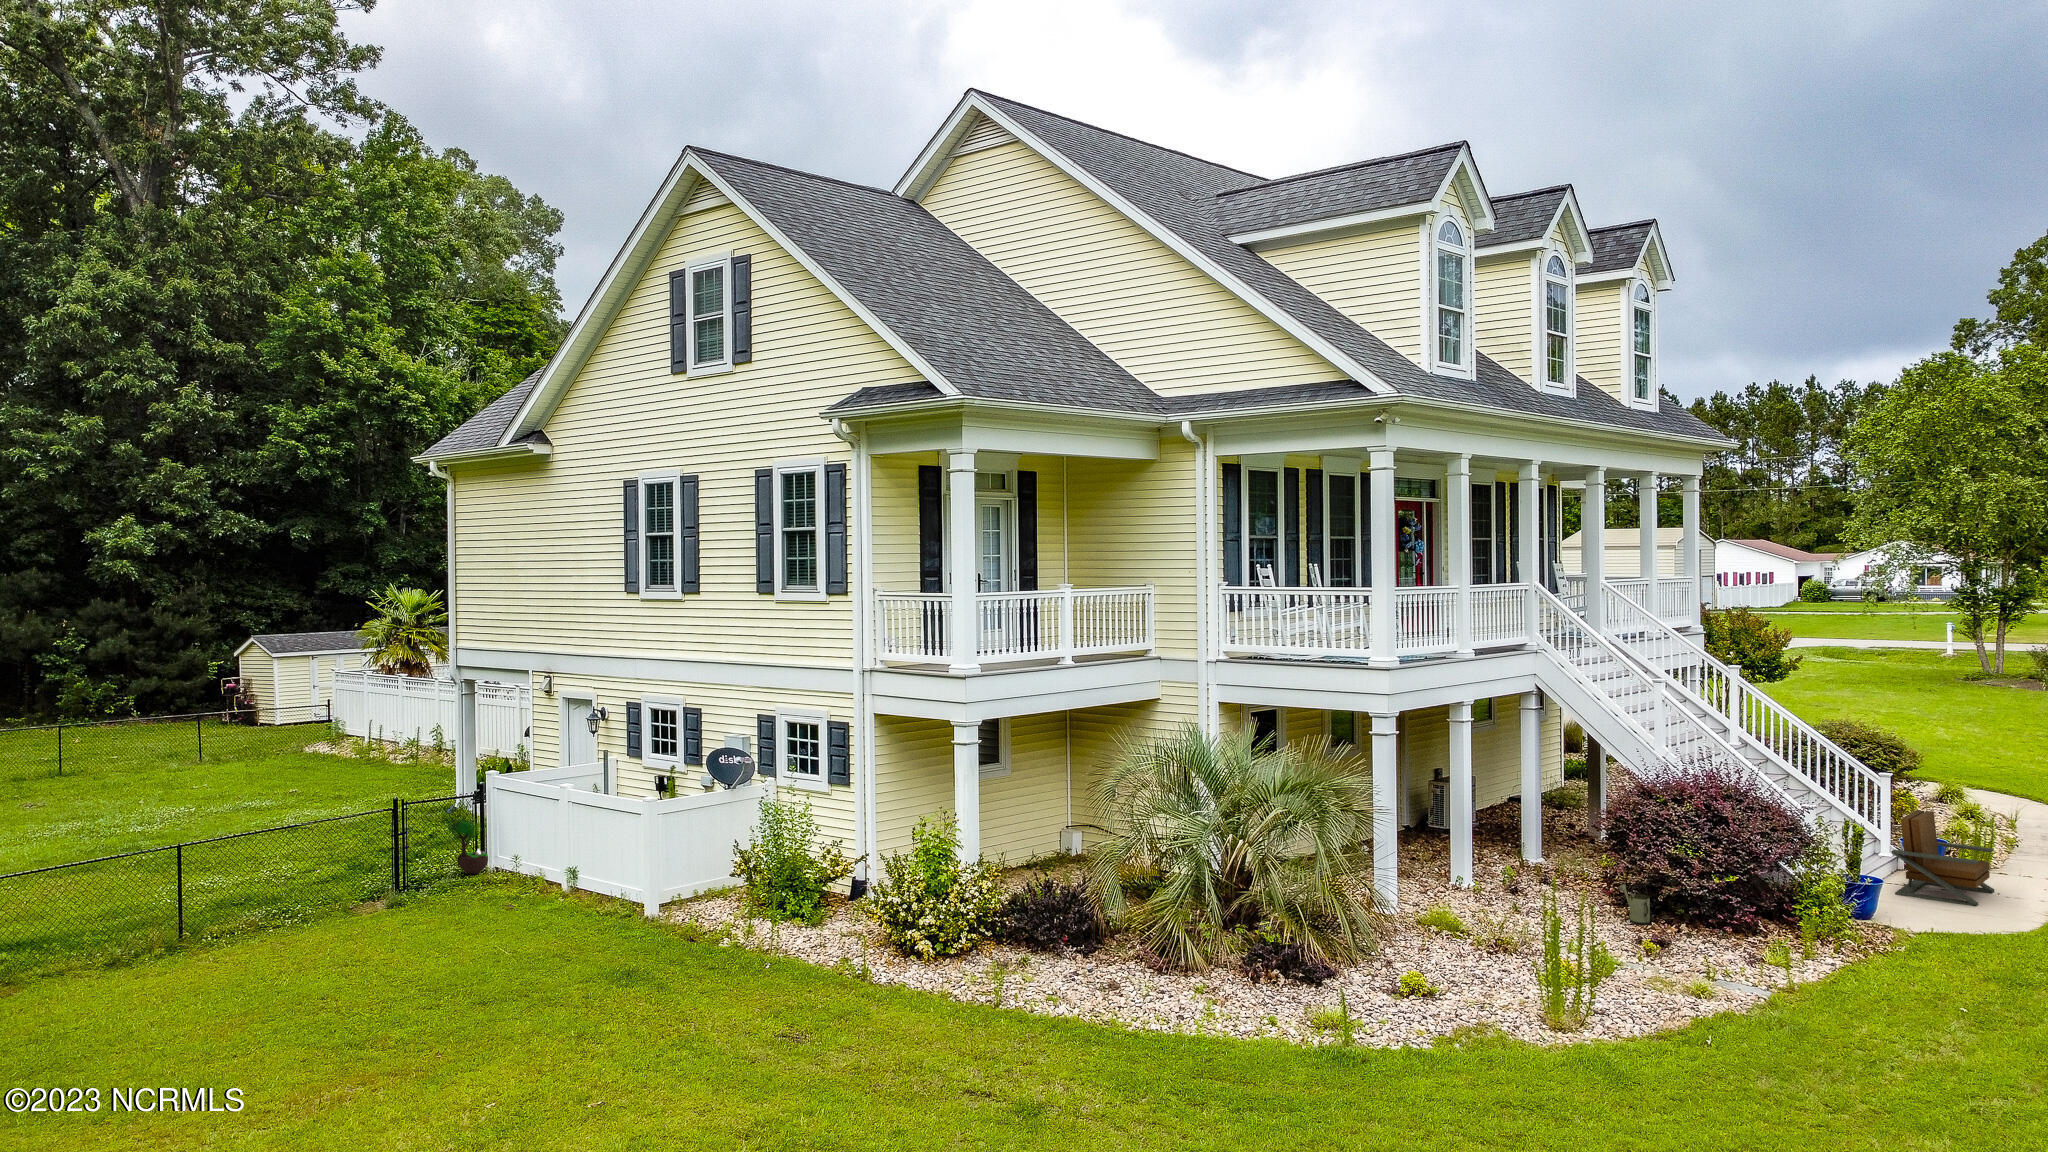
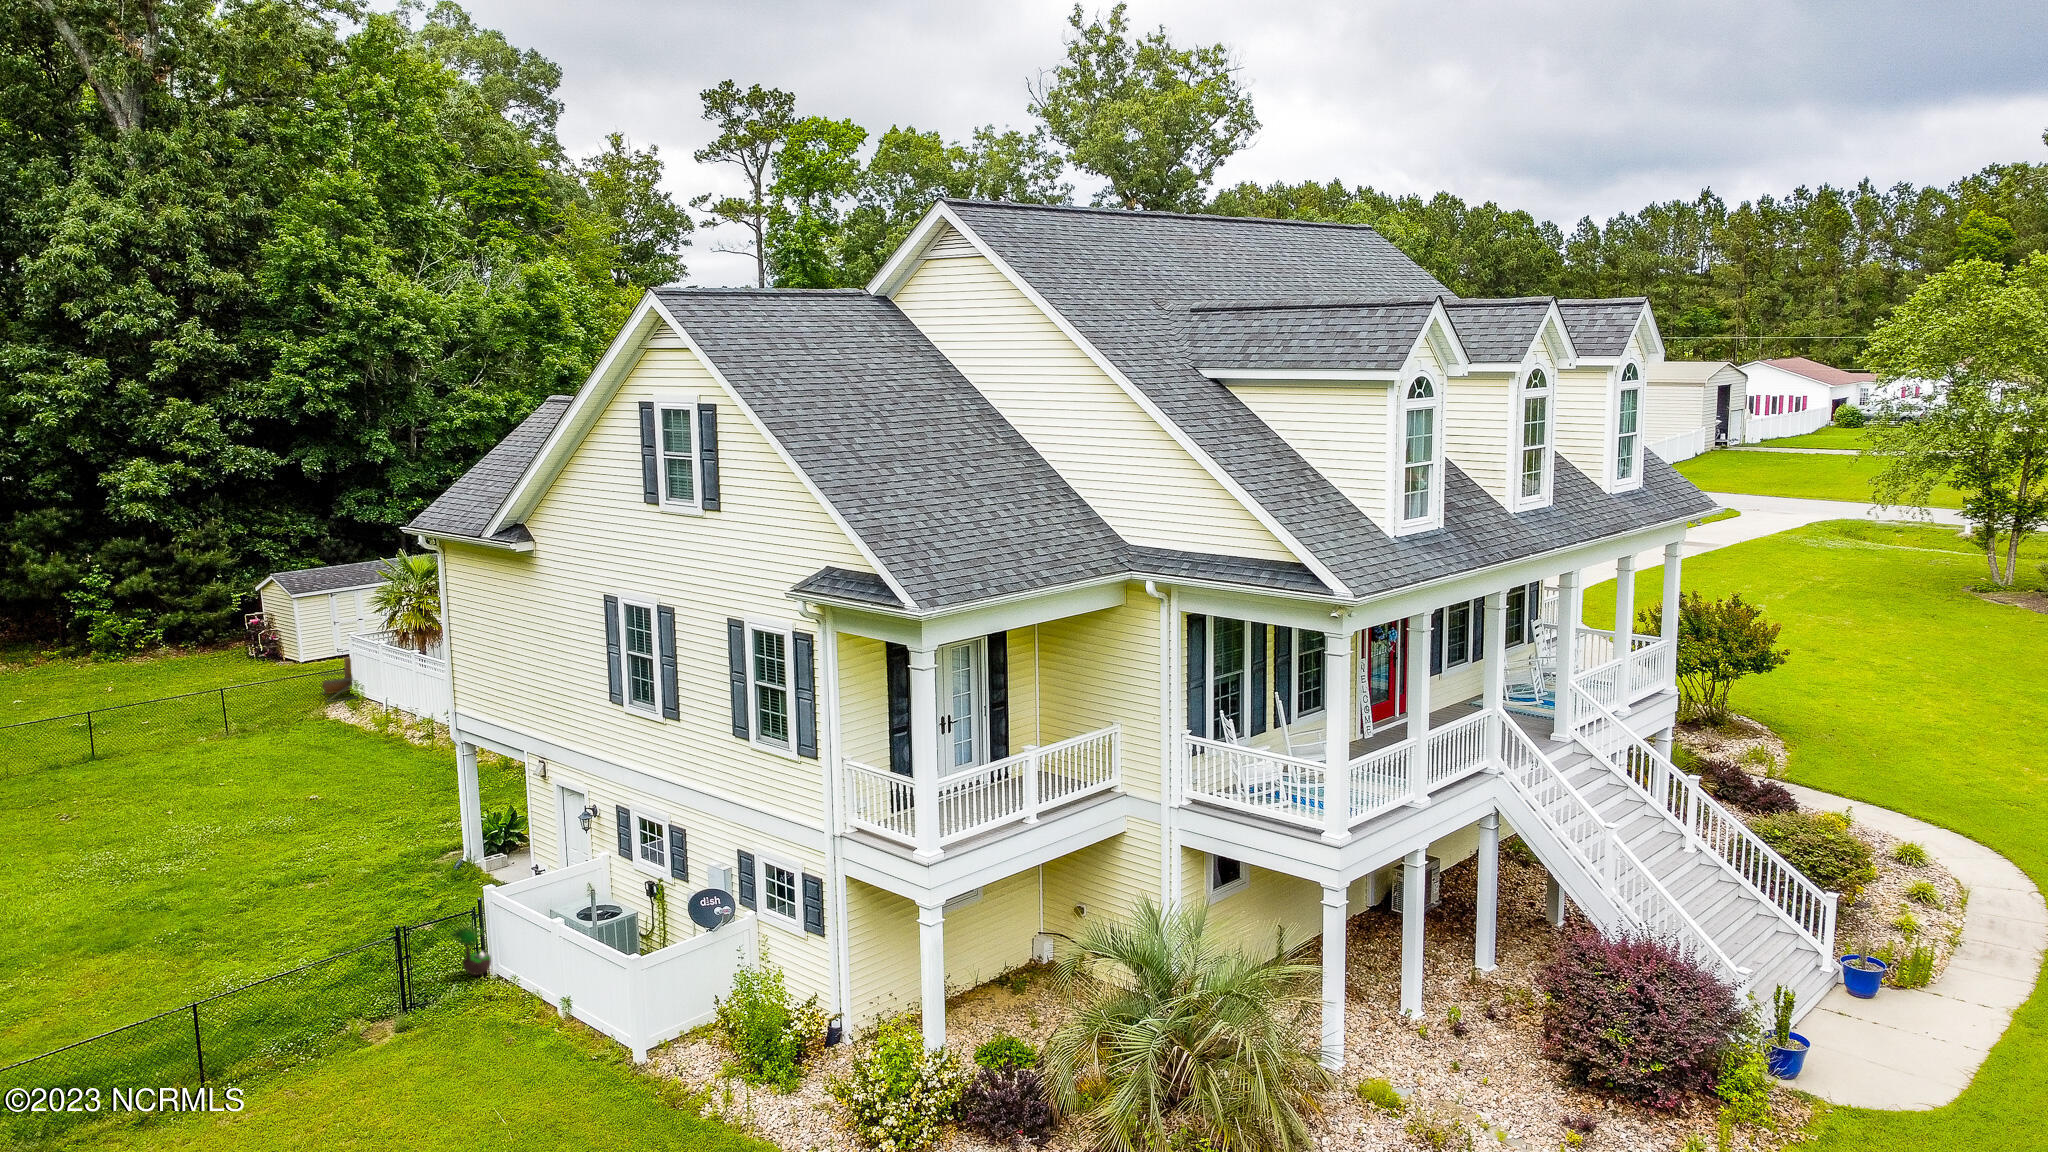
lounge chair: present [1892,811,1994,907] -> present [321,657,357,702]
watering can: present [1618,884,1650,925] -> none [1543,1074,1570,1120]

